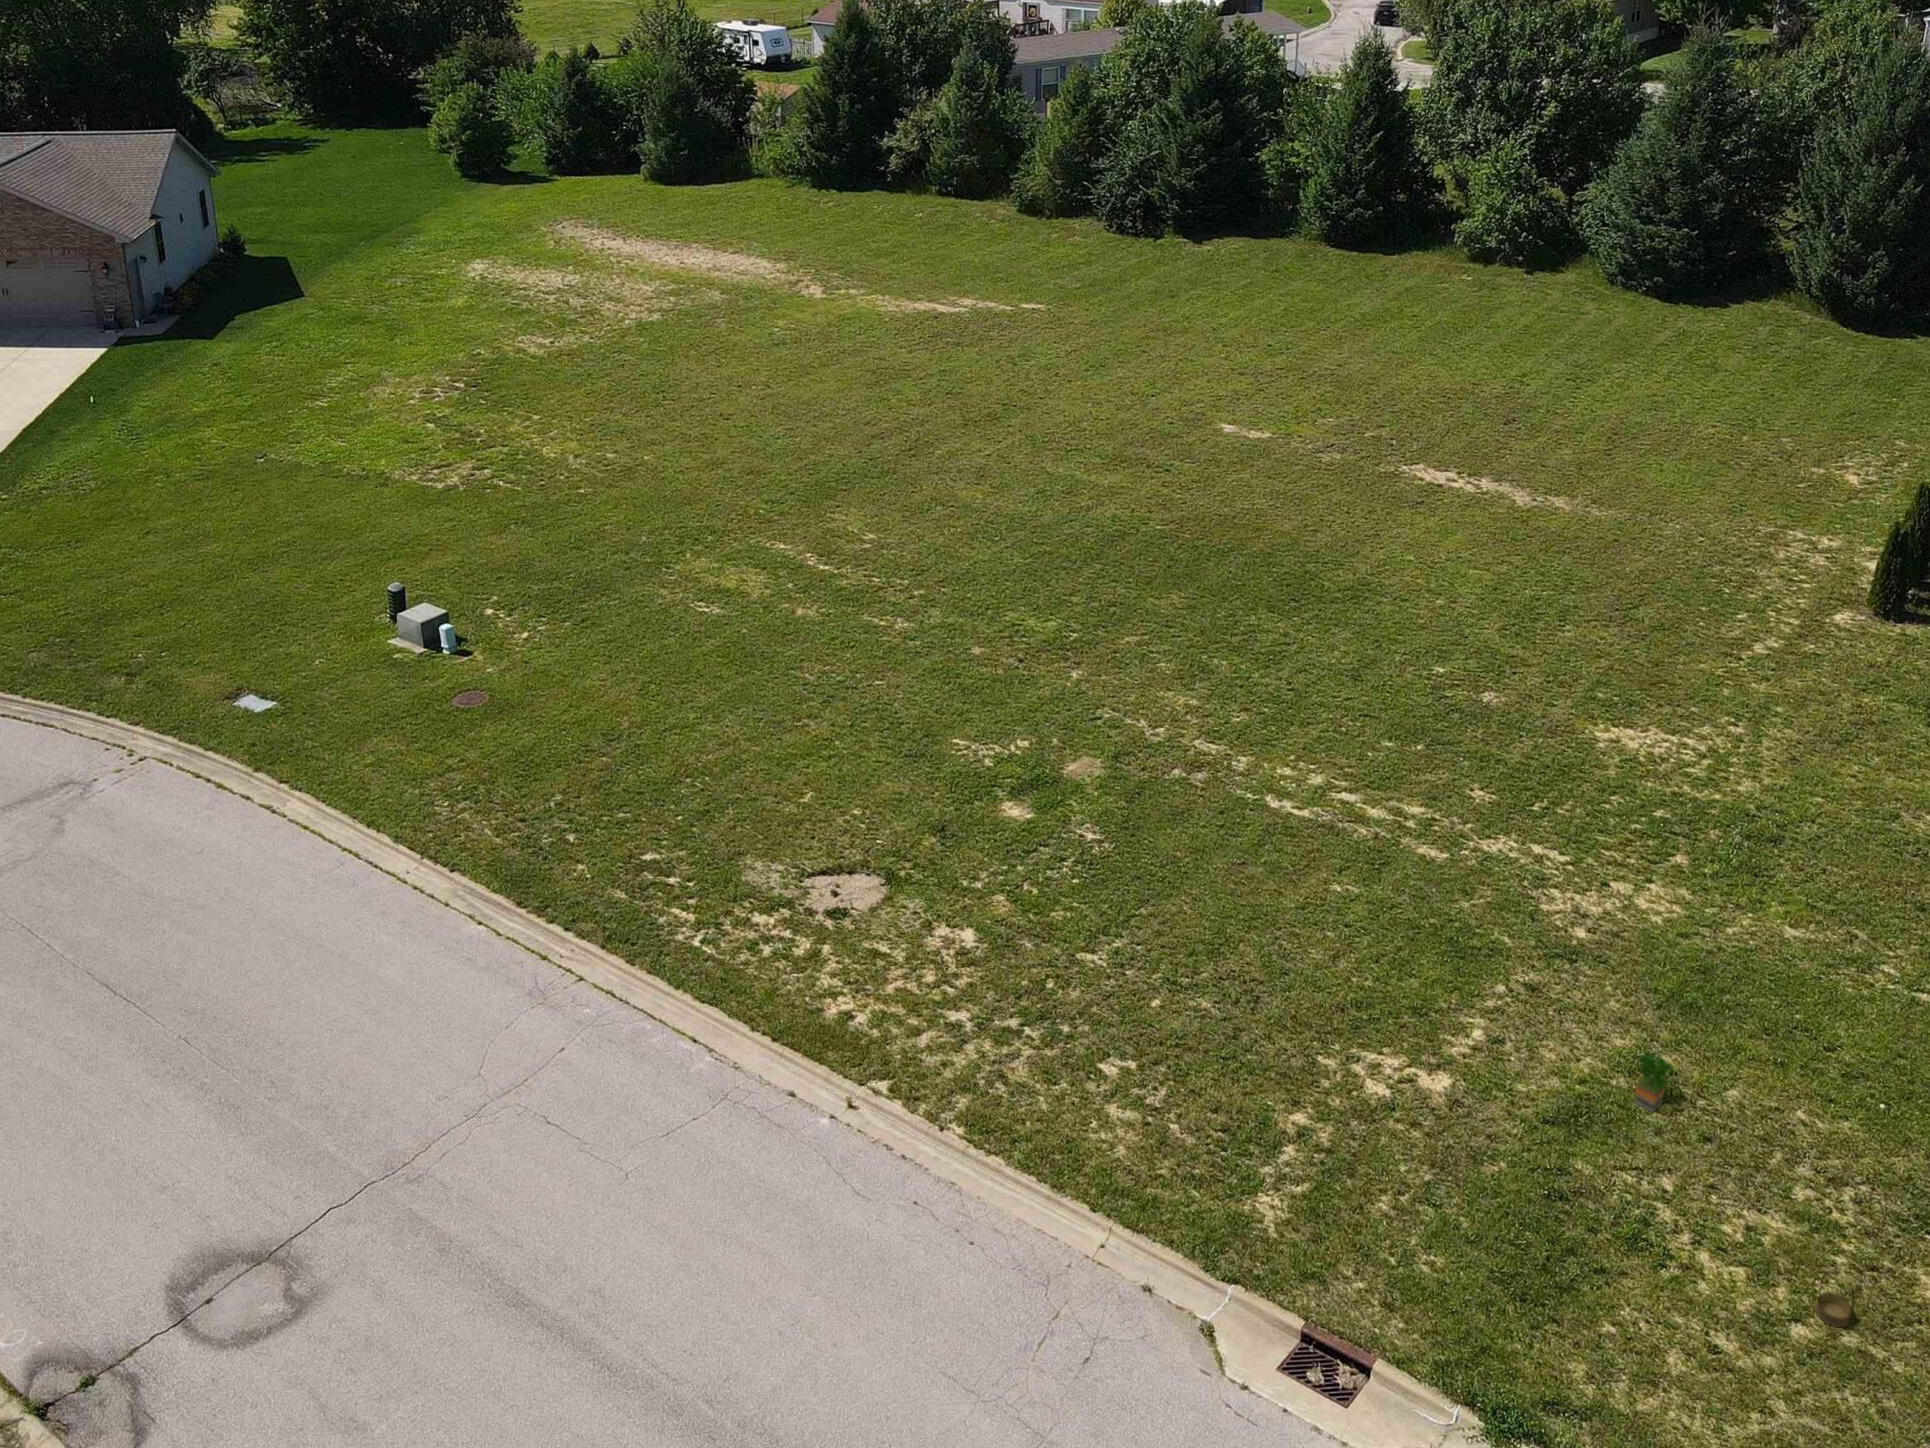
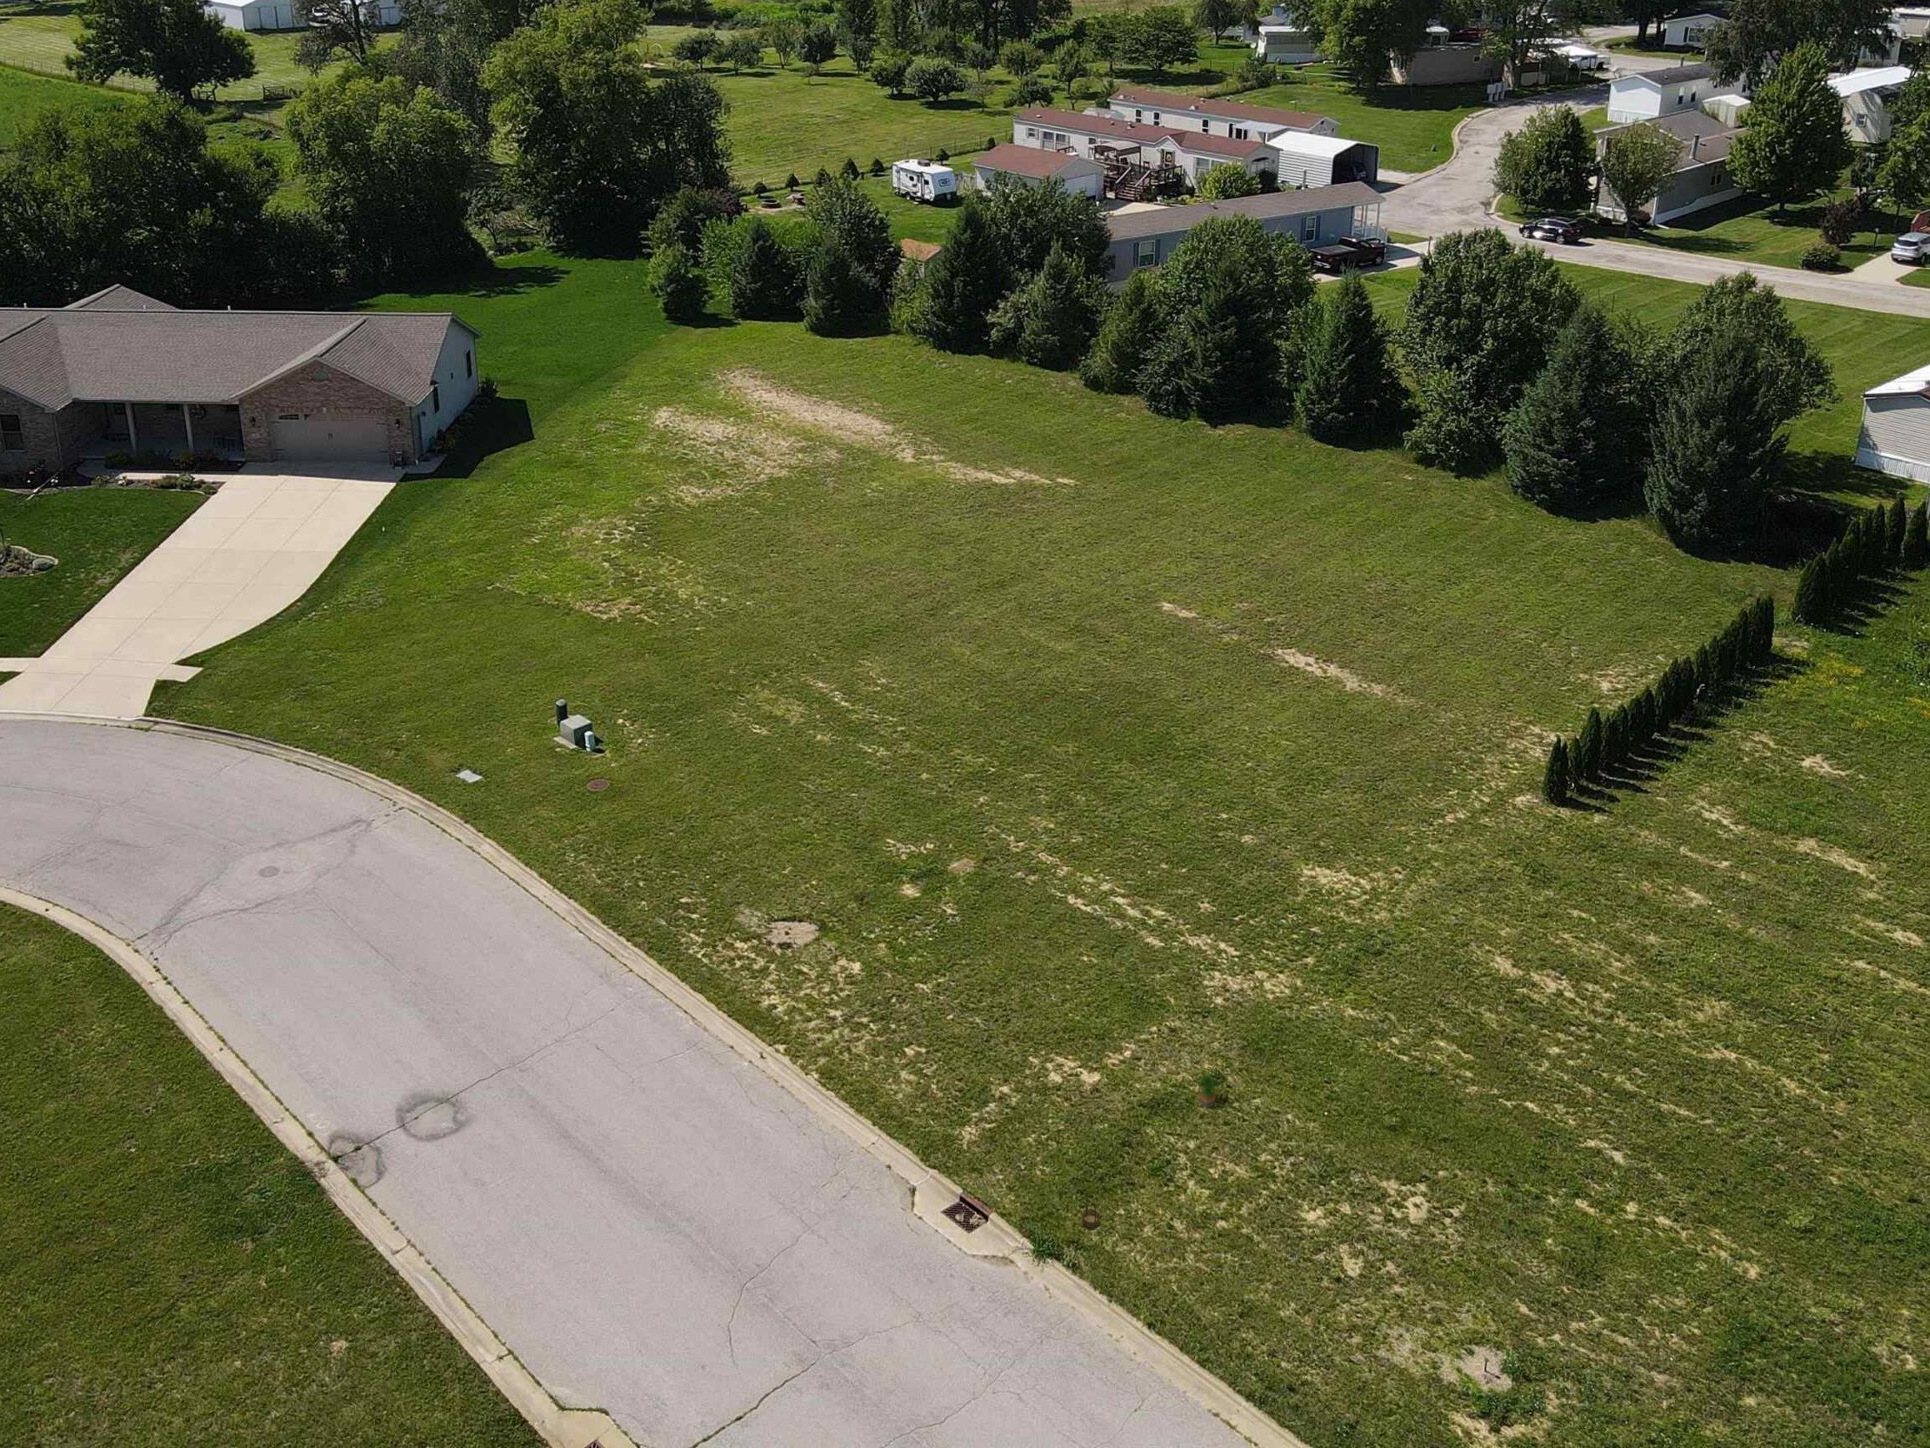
basket: present [1815,1271,1855,1327] -> present [1082,1197,1100,1227]

